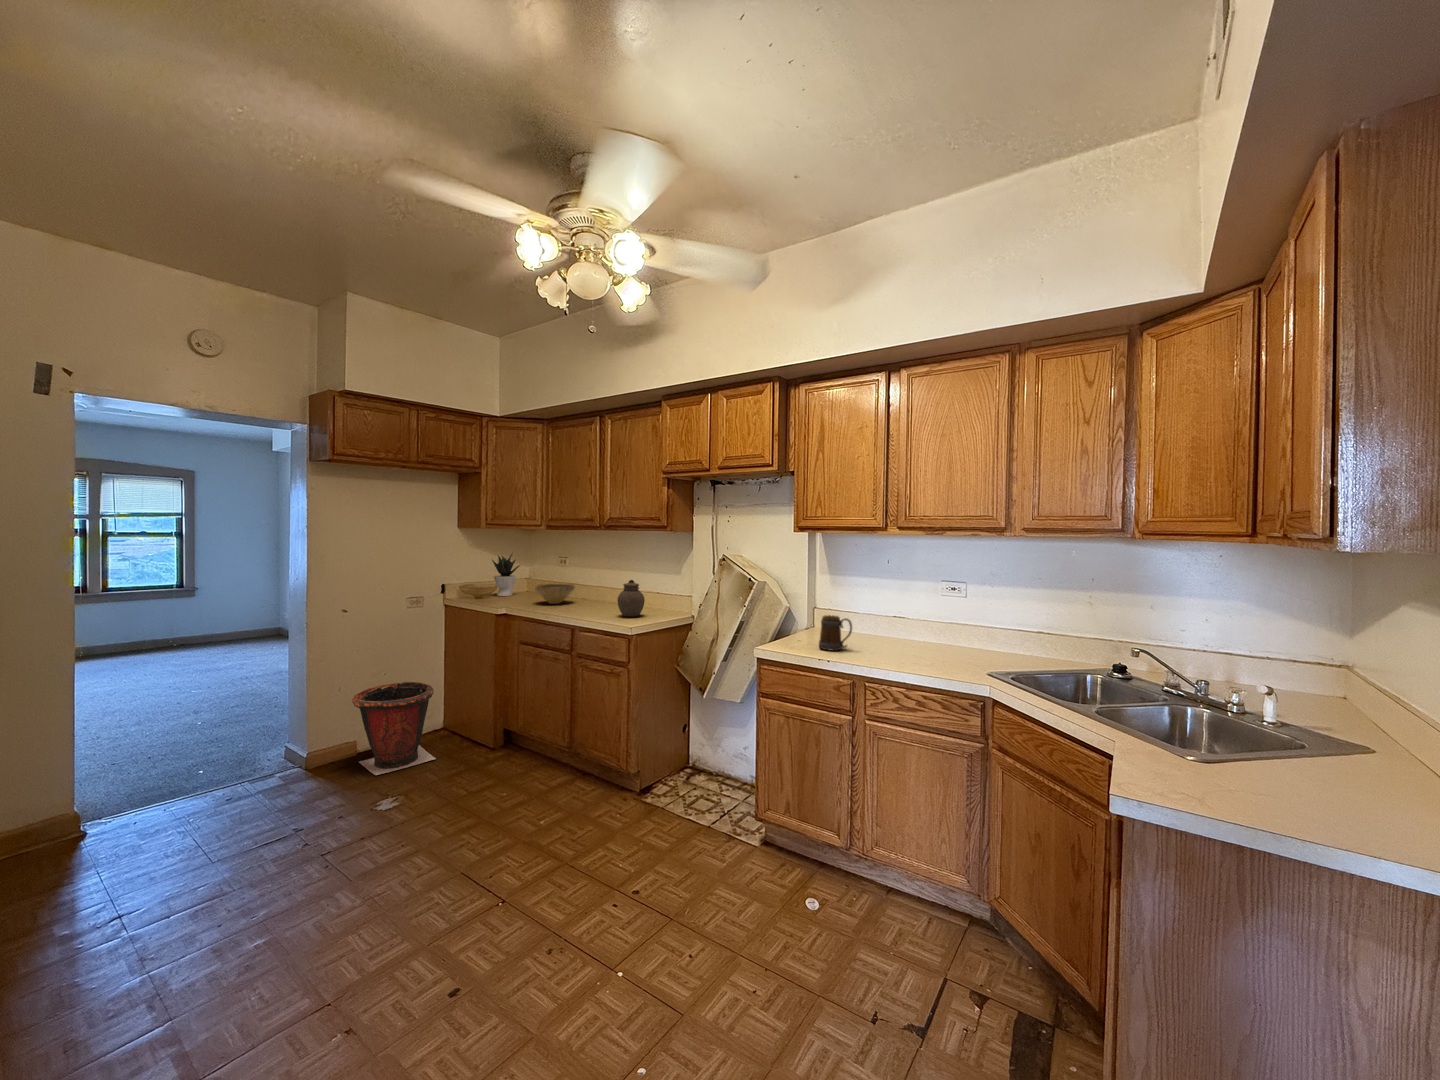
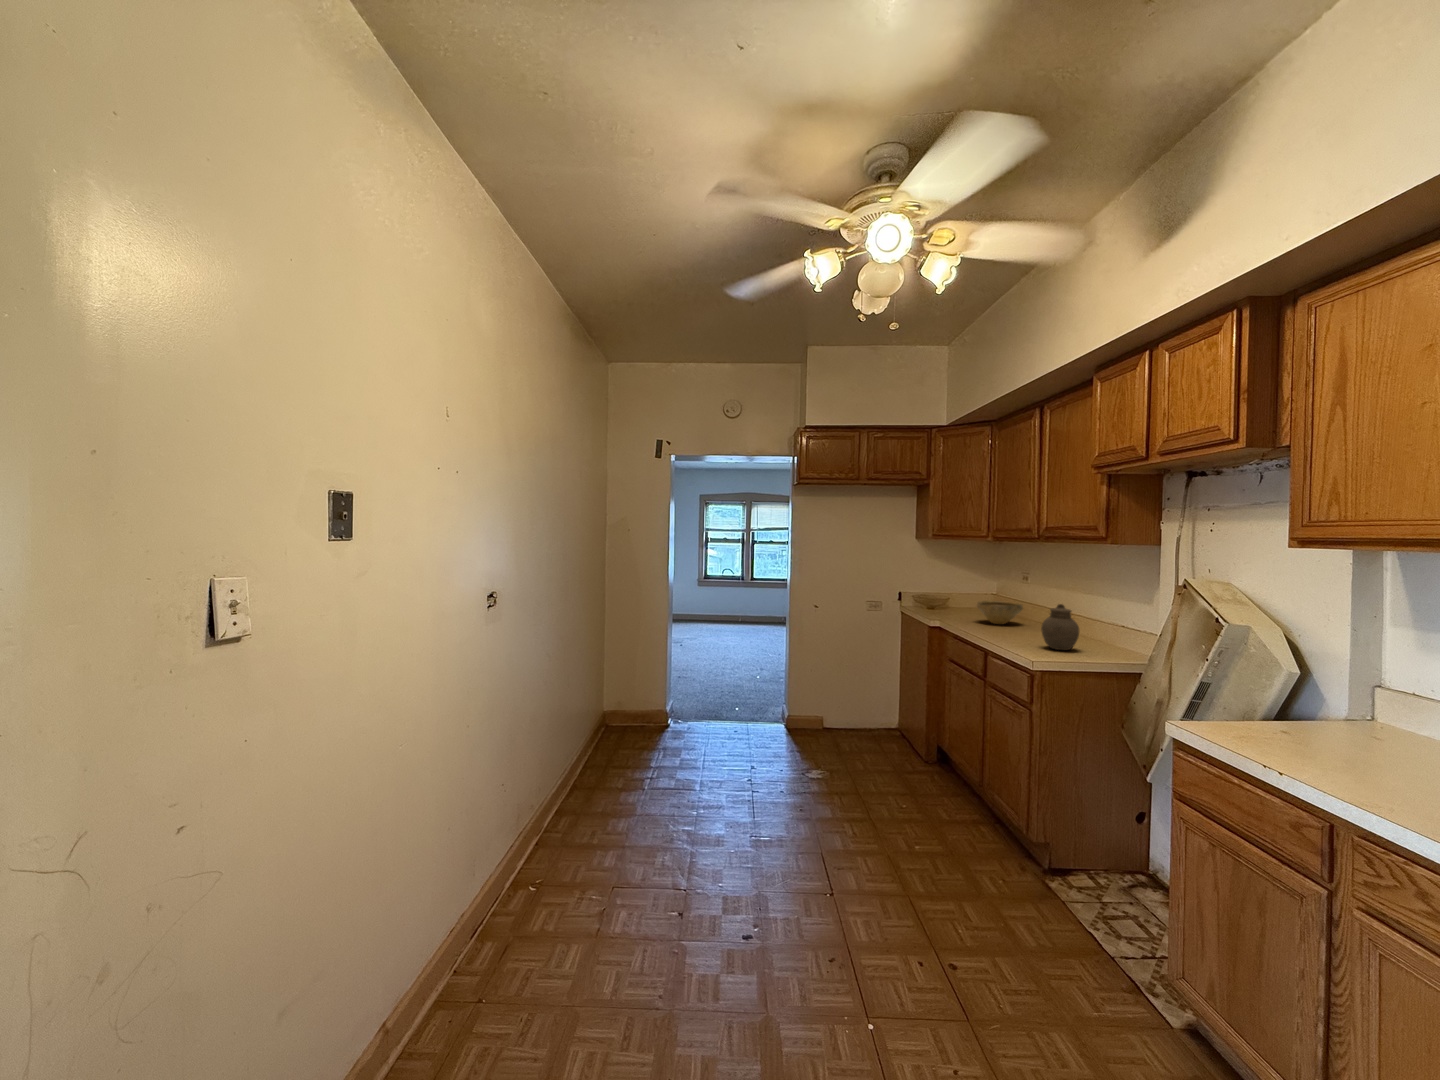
potted plant: present [492,553,520,596] -> none [951,565,986,611]
mug: present [819,615,852,651] -> none [1294,694,1372,762]
waste bin: present [352,682,436,775] -> none [815,675,880,754]

